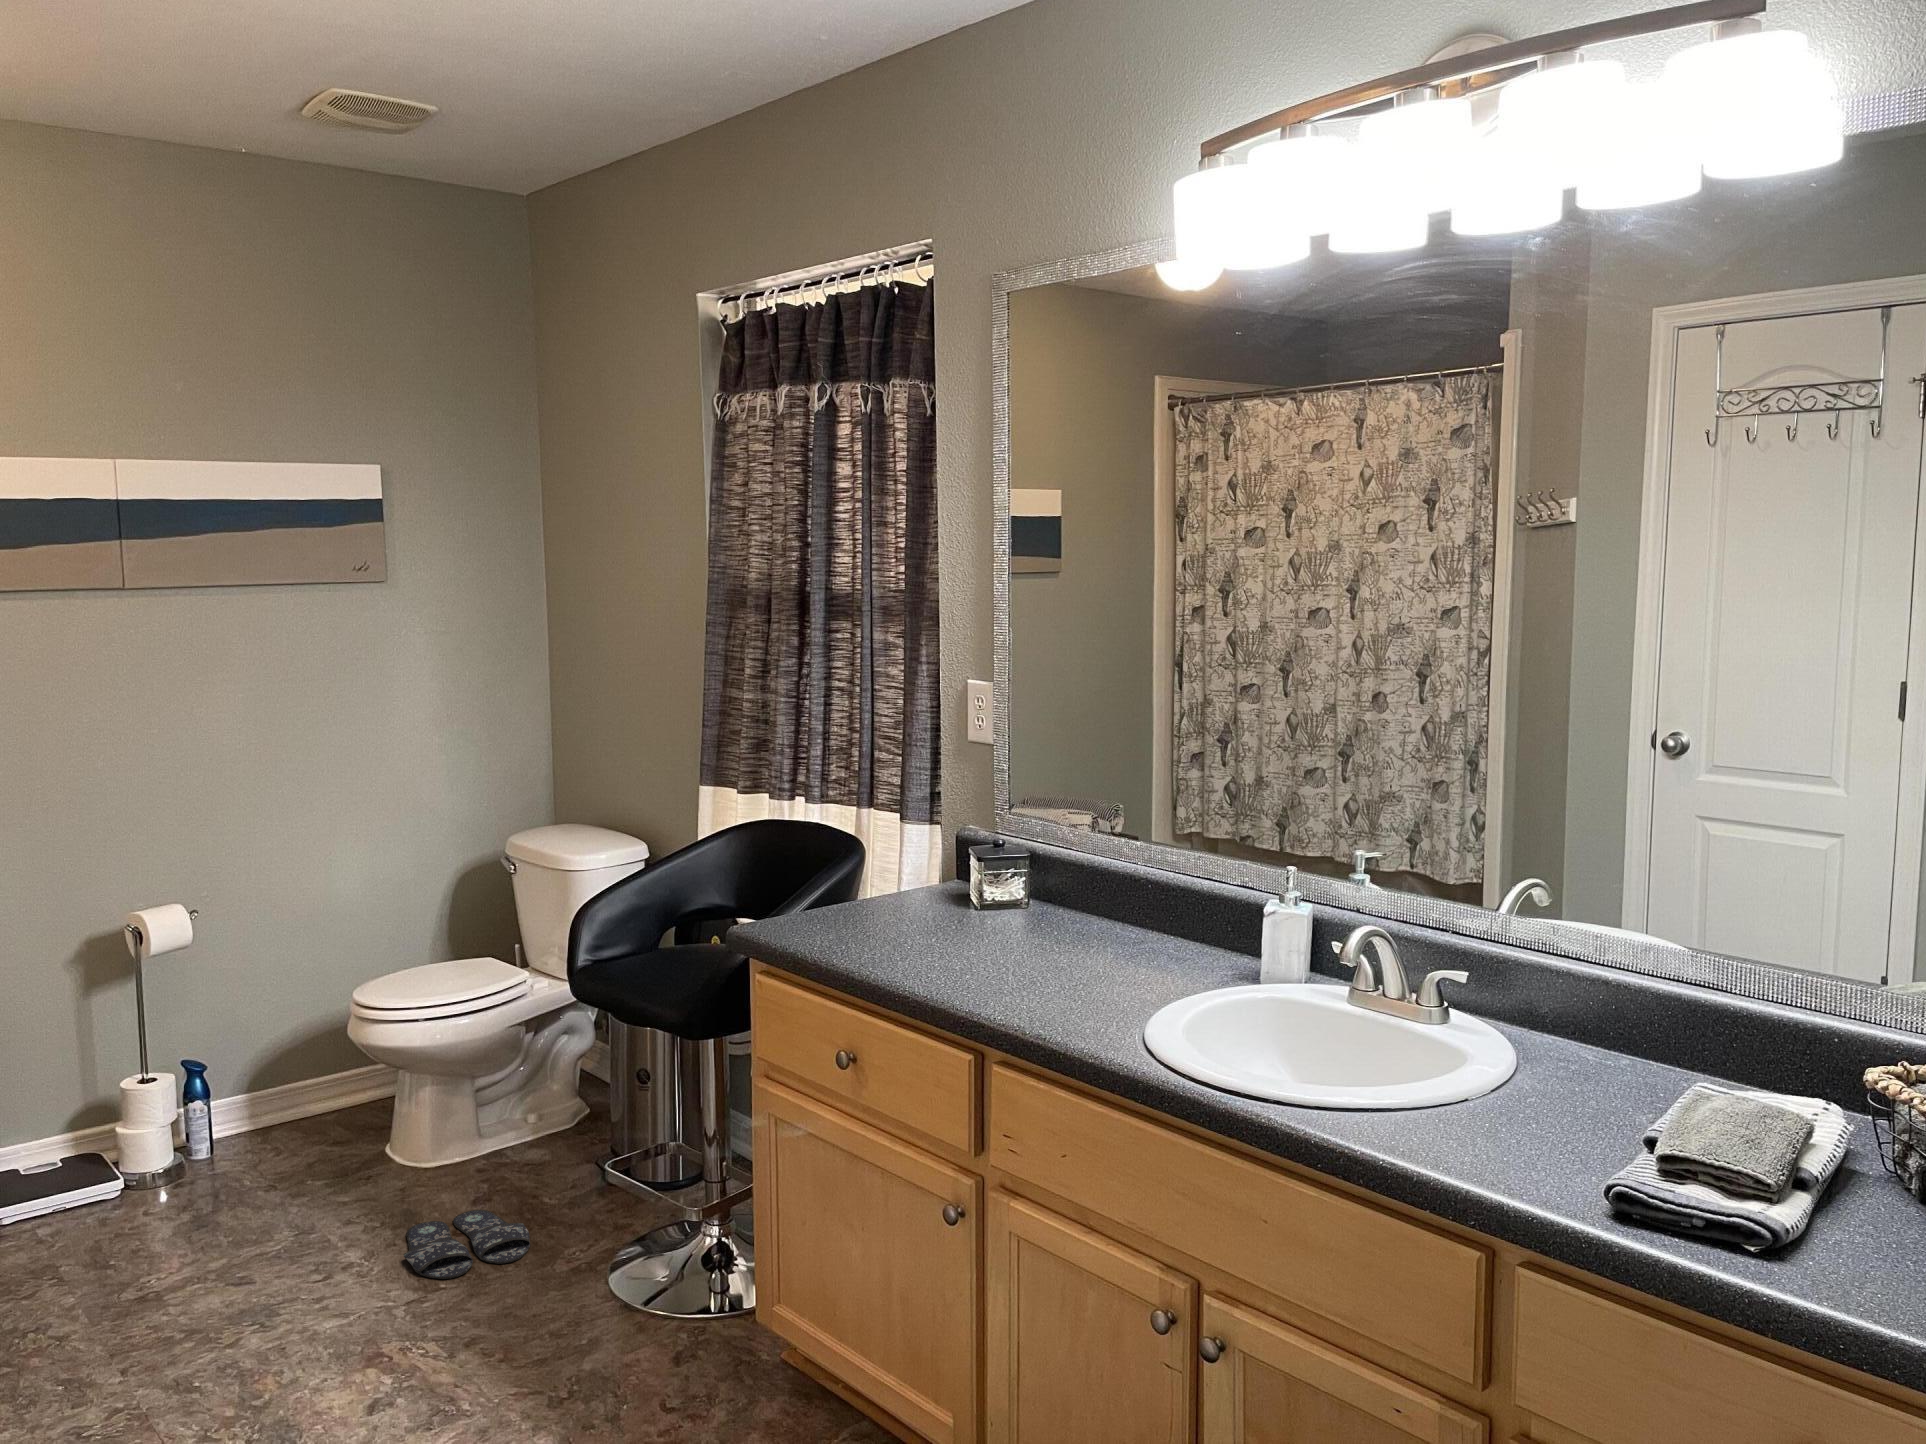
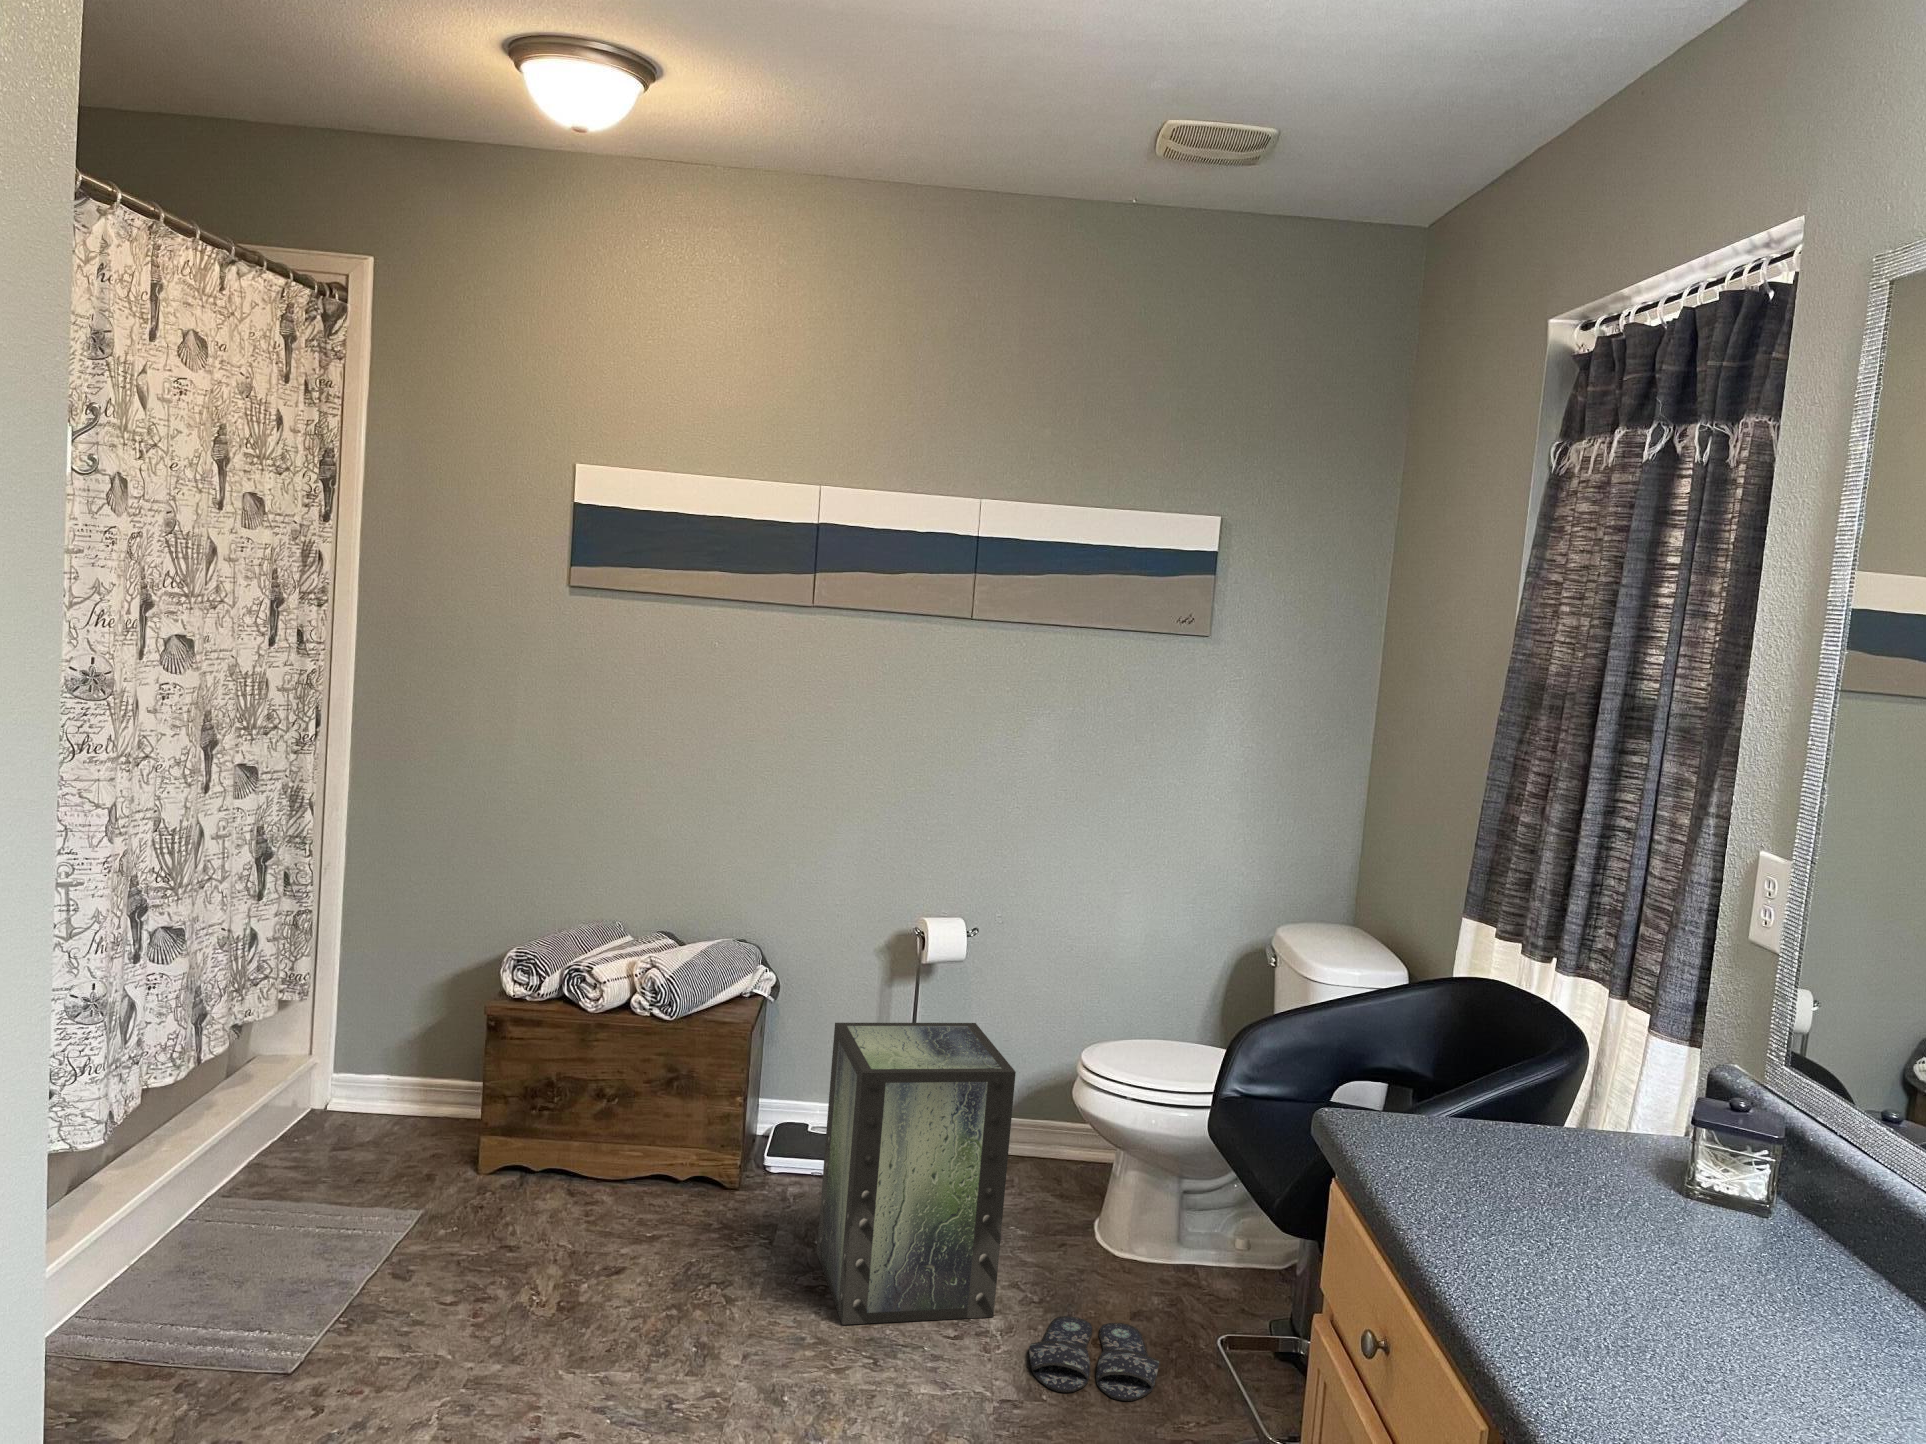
storage box: none [107,991,349,1313] -> present [817,1023,1016,1325]

